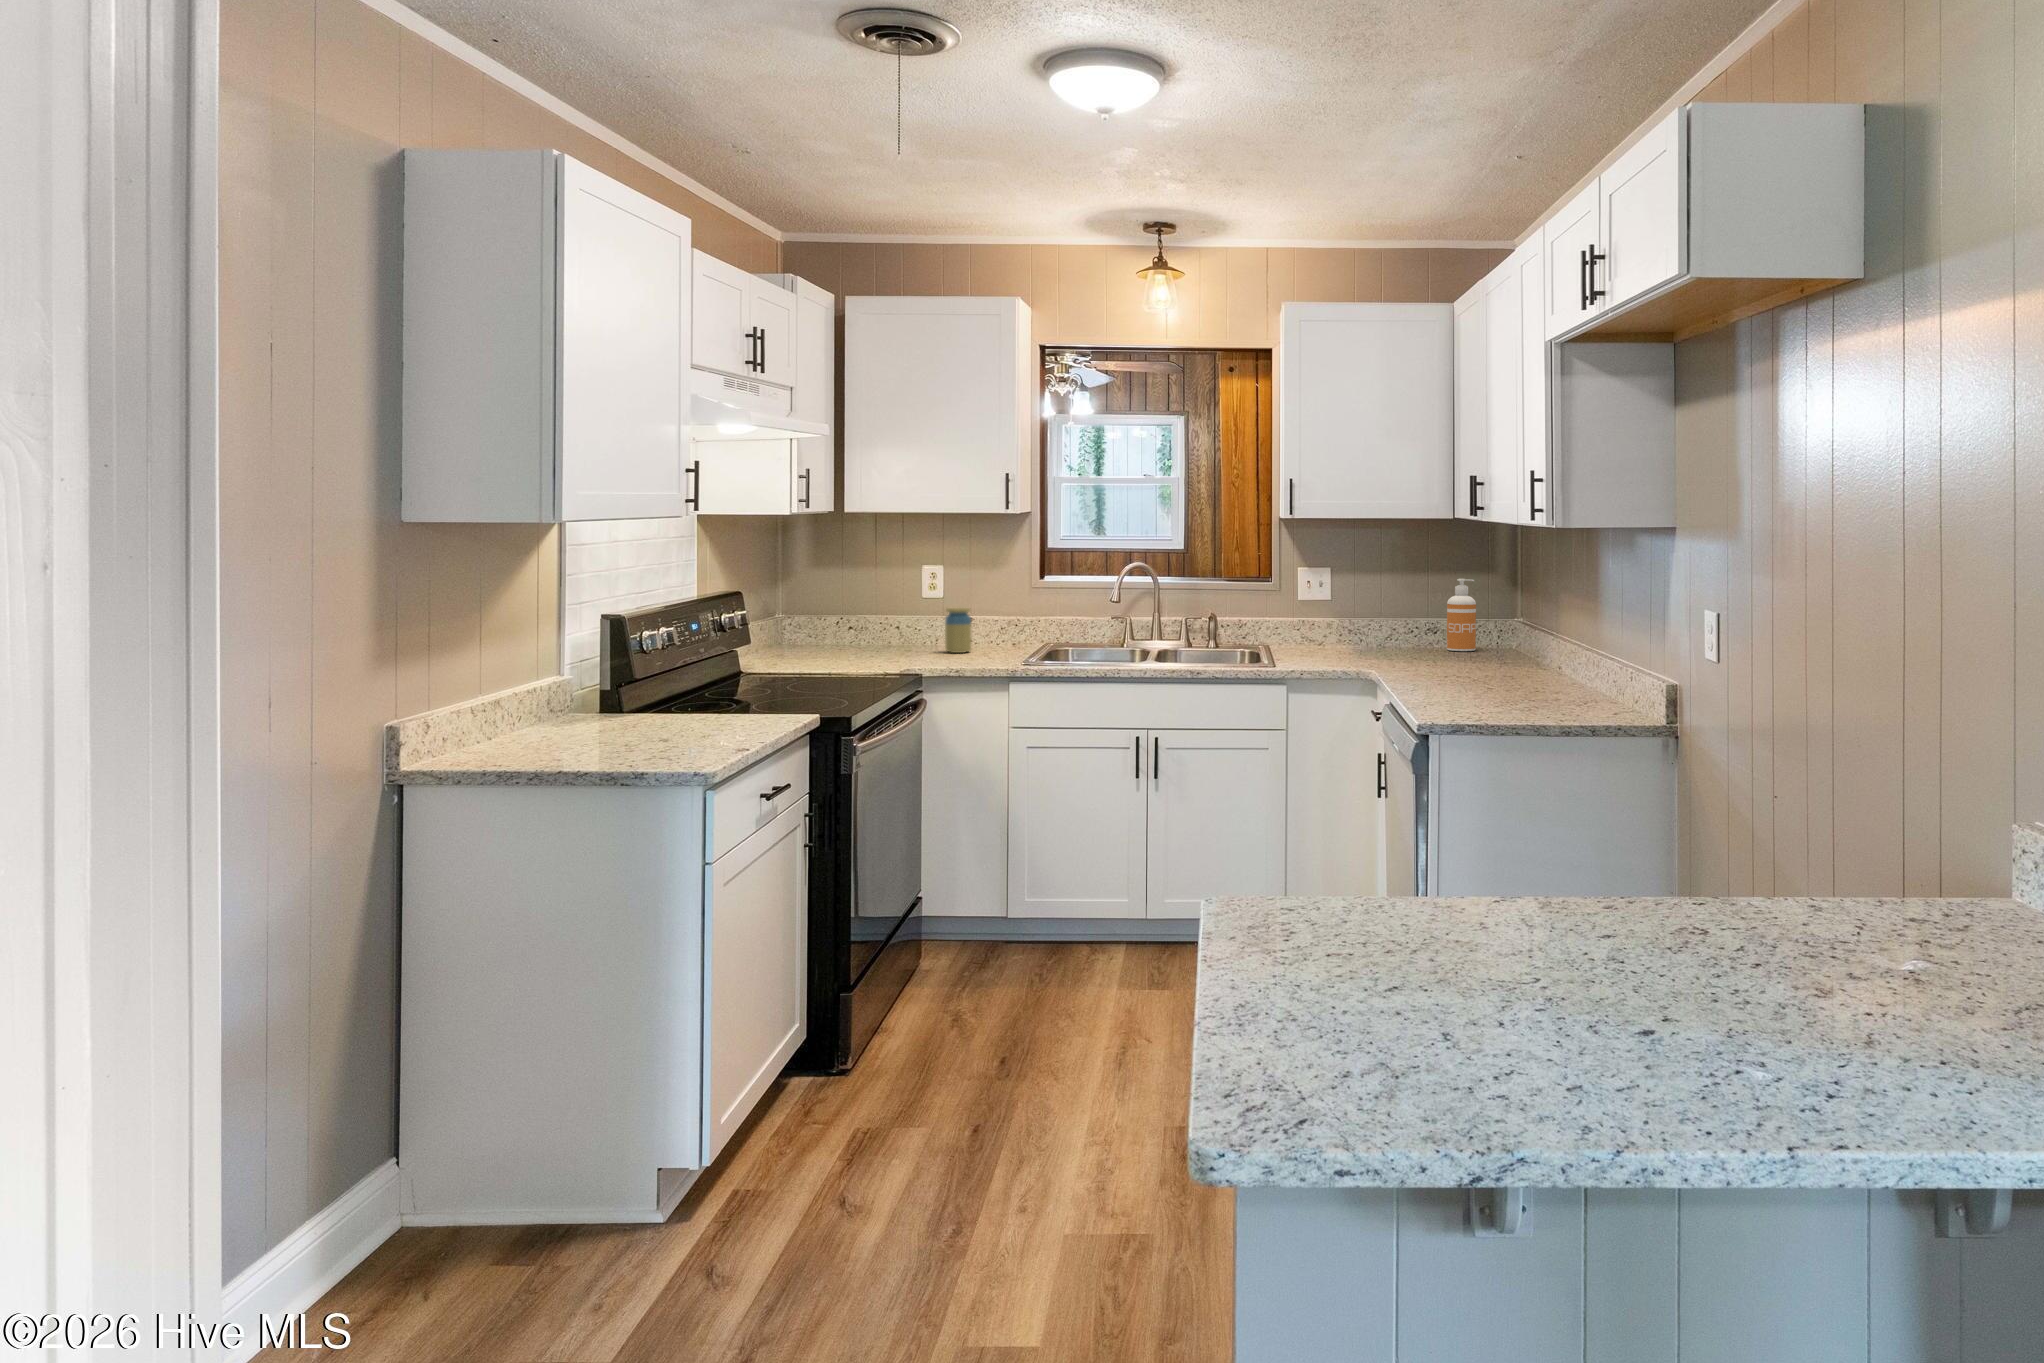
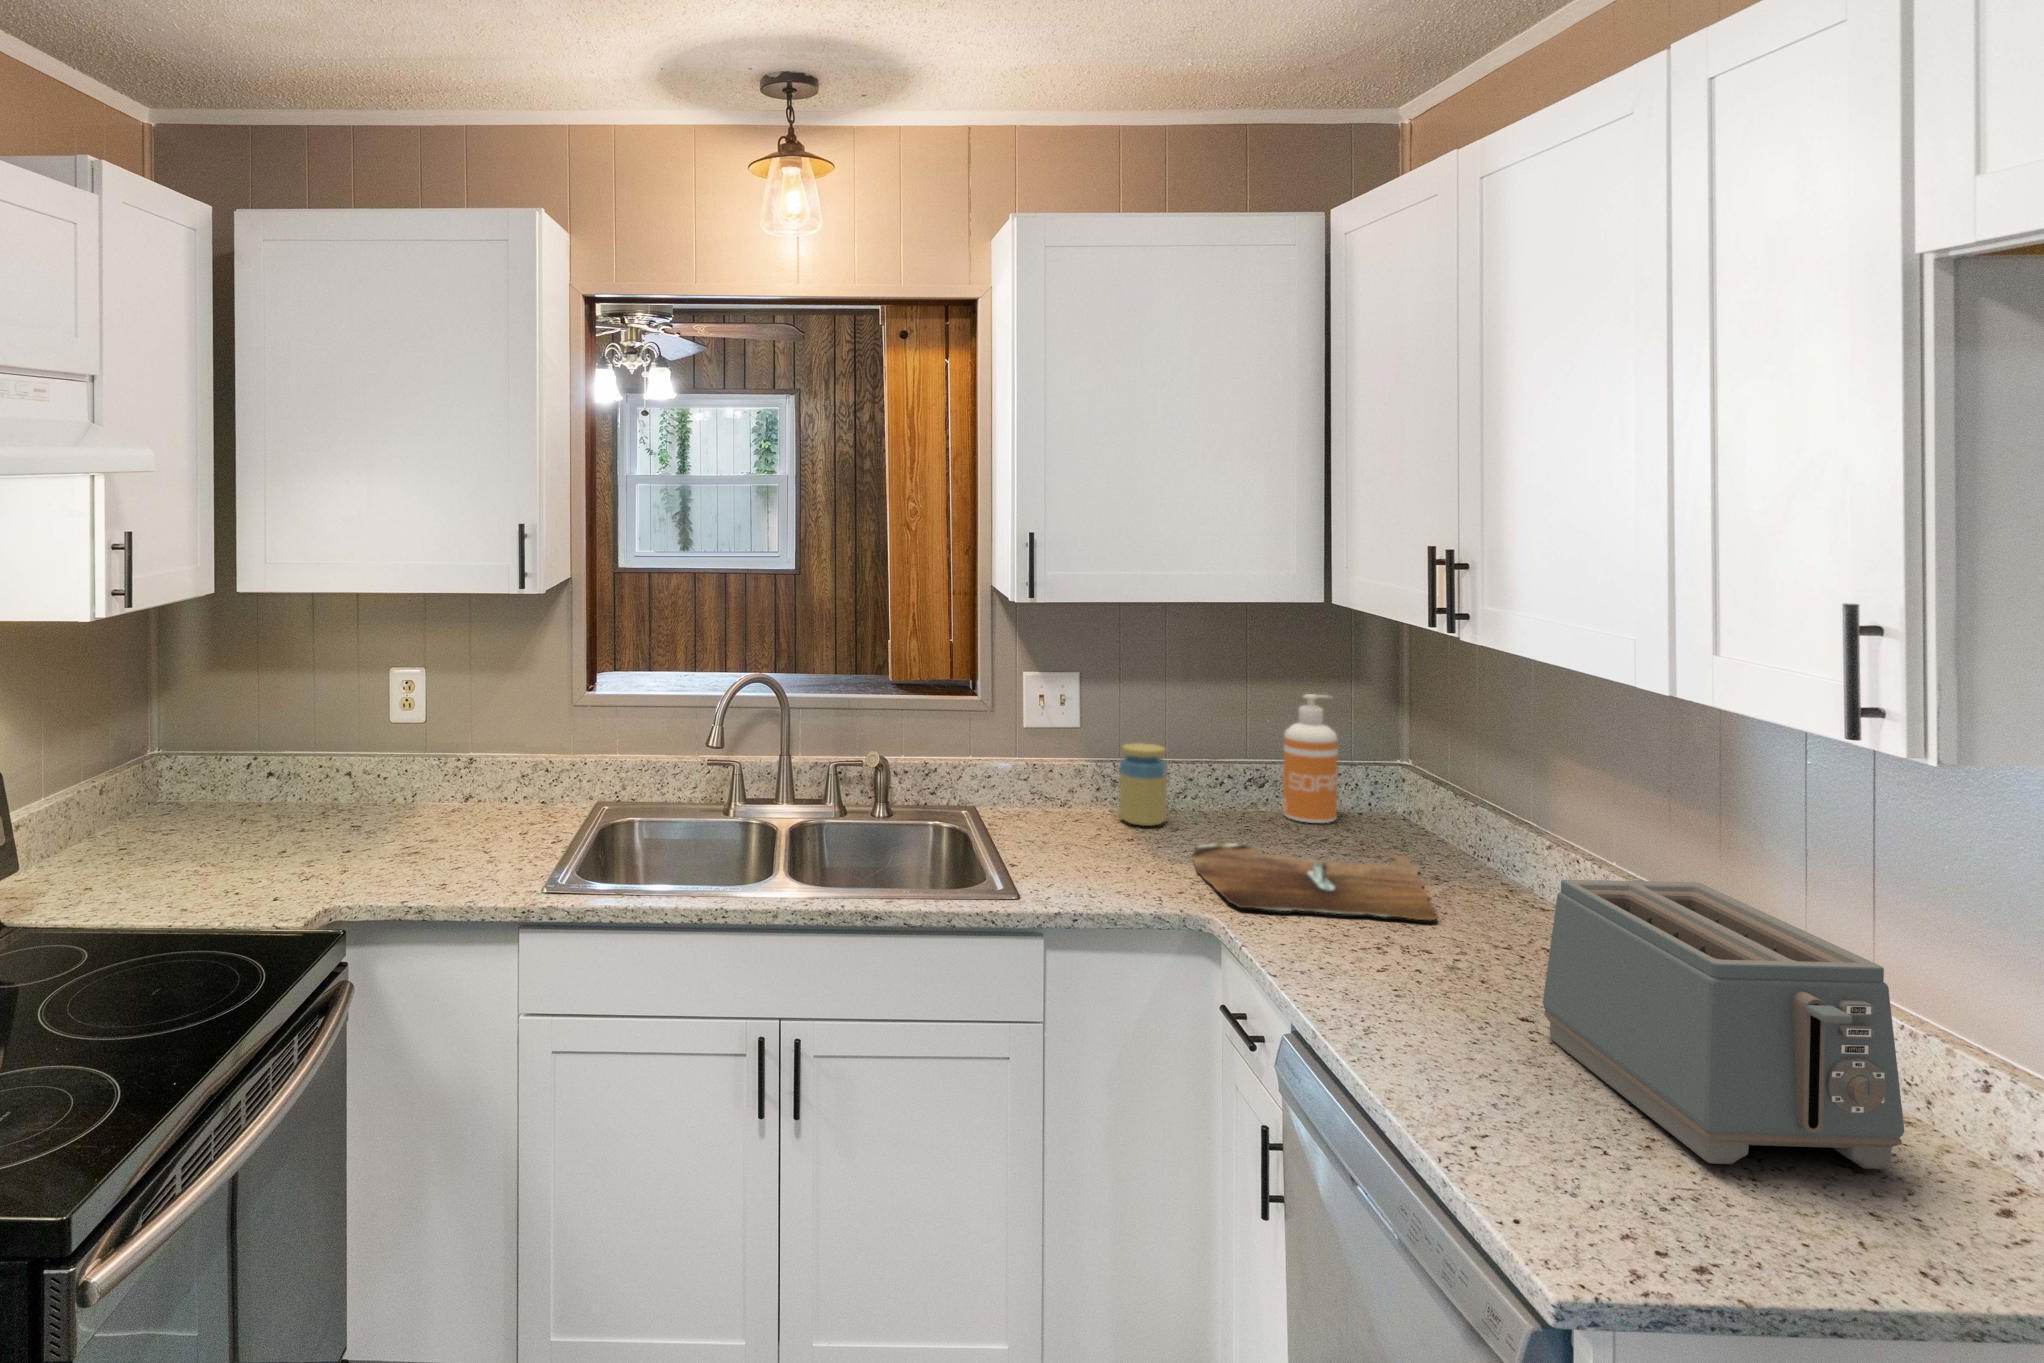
jar: present [945,608,971,653] -> present [1120,743,1167,826]
toaster: none [1488,616,1582,703] -> present [1543,880,1904,1169]
cutting board: none [1377,650,1498,669] -> present [1193,840,1437,920]

